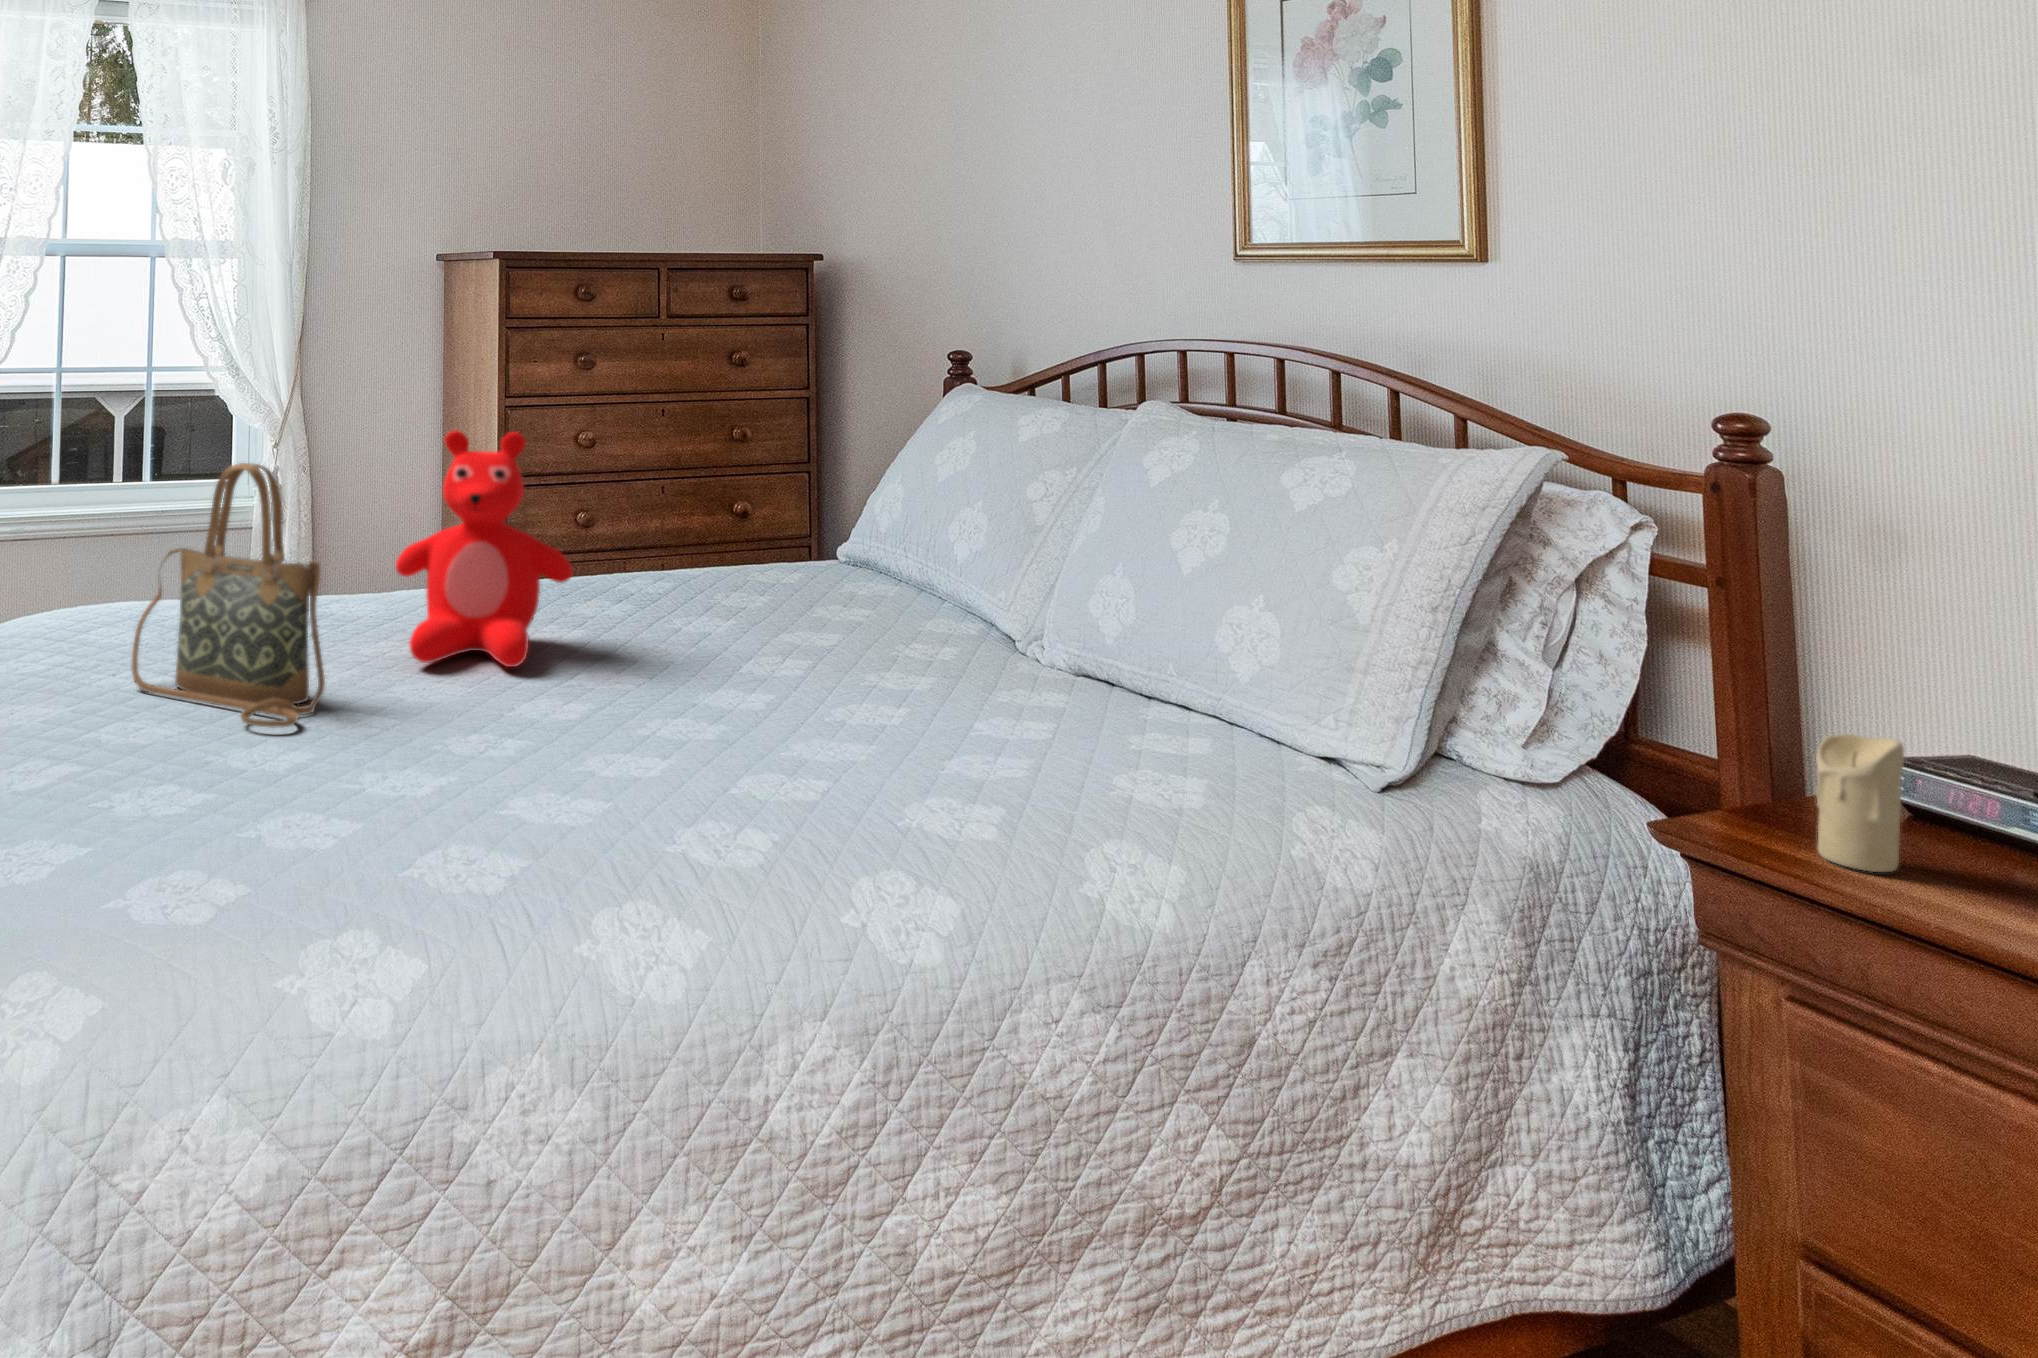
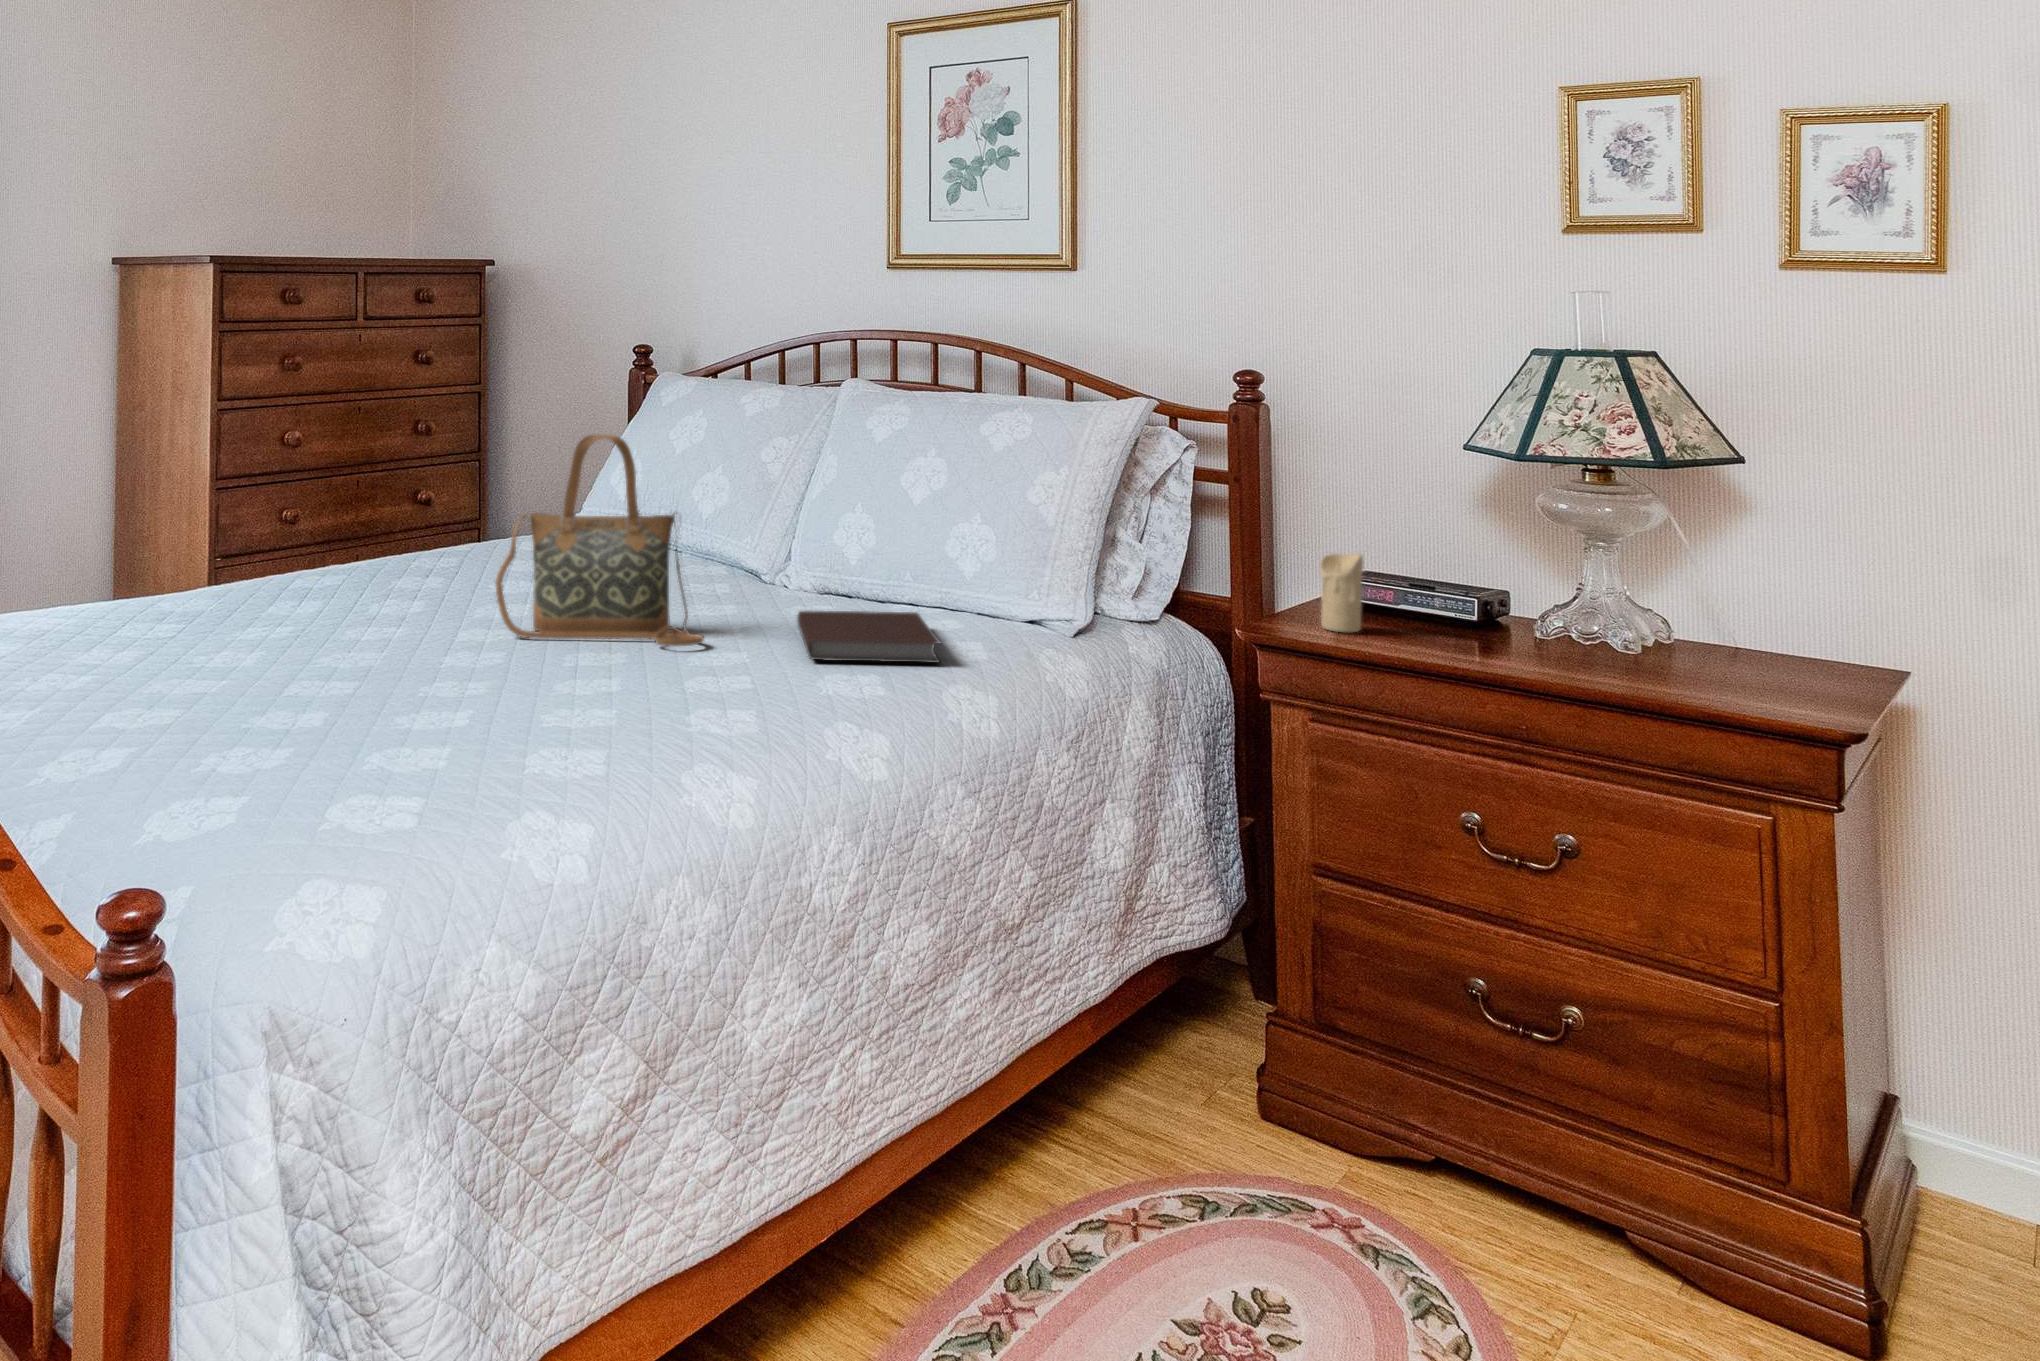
teddy bear: present [396,431,572,667] -> none [257,418,423,633]
handbag: present [132,463,325,727] -> present [496,435,704,646]
notebook: none [943,706,1154,810] -> present [797,611,940,663]

